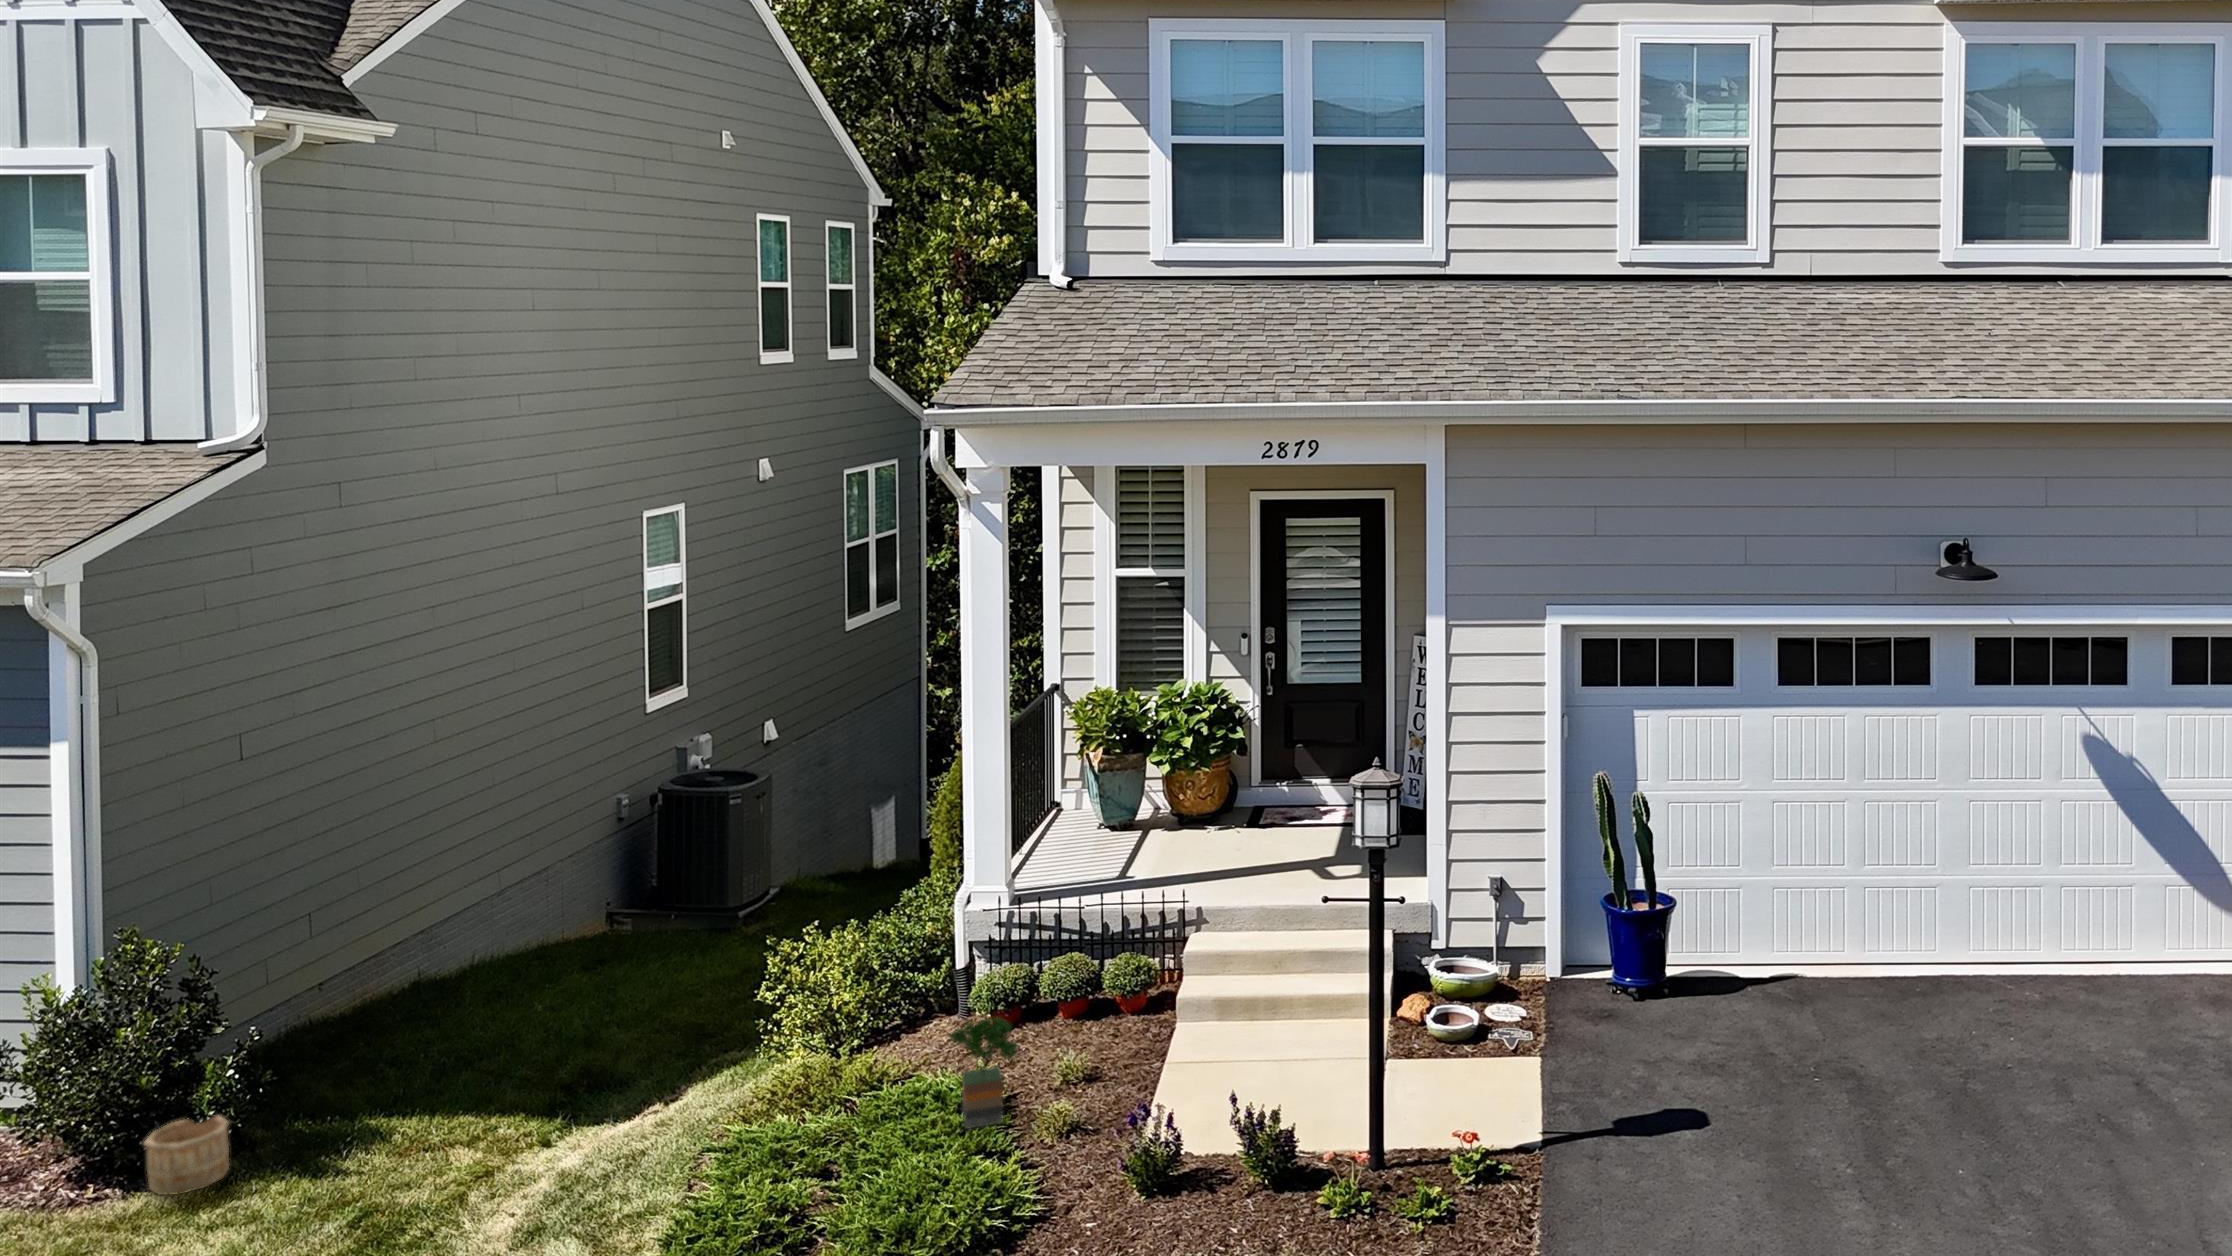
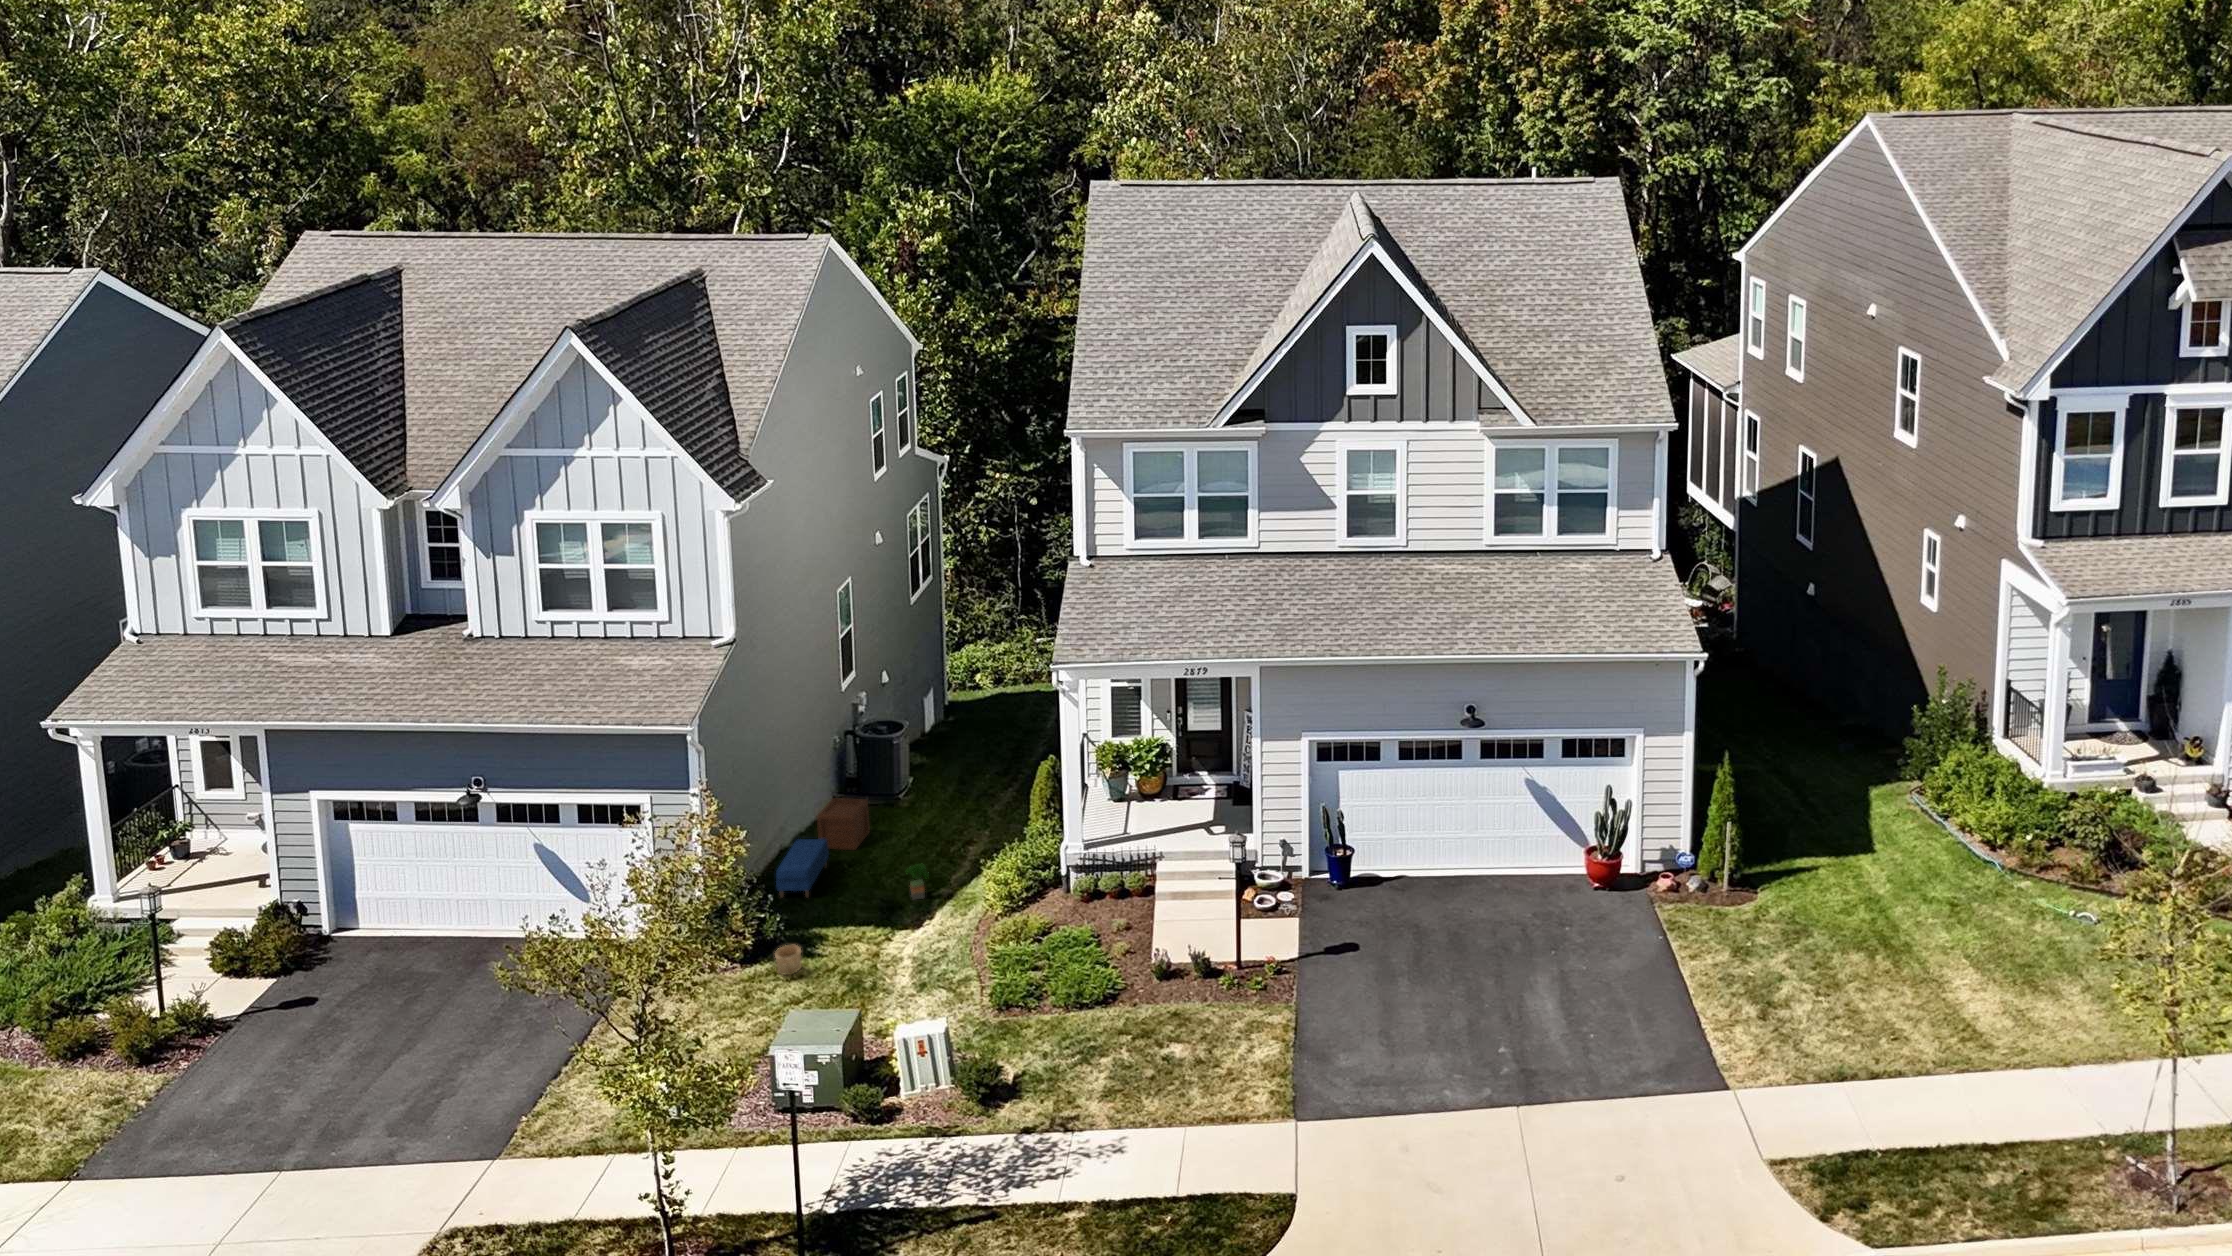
wooden crate: none [476,861,608,968] -> present [816,798,870,850]
bench: none [301,922,471,1047] -> present [776,839,829,897]
potted tree: present [950,1017,1019,1129] -> present [906,864,929,899]

